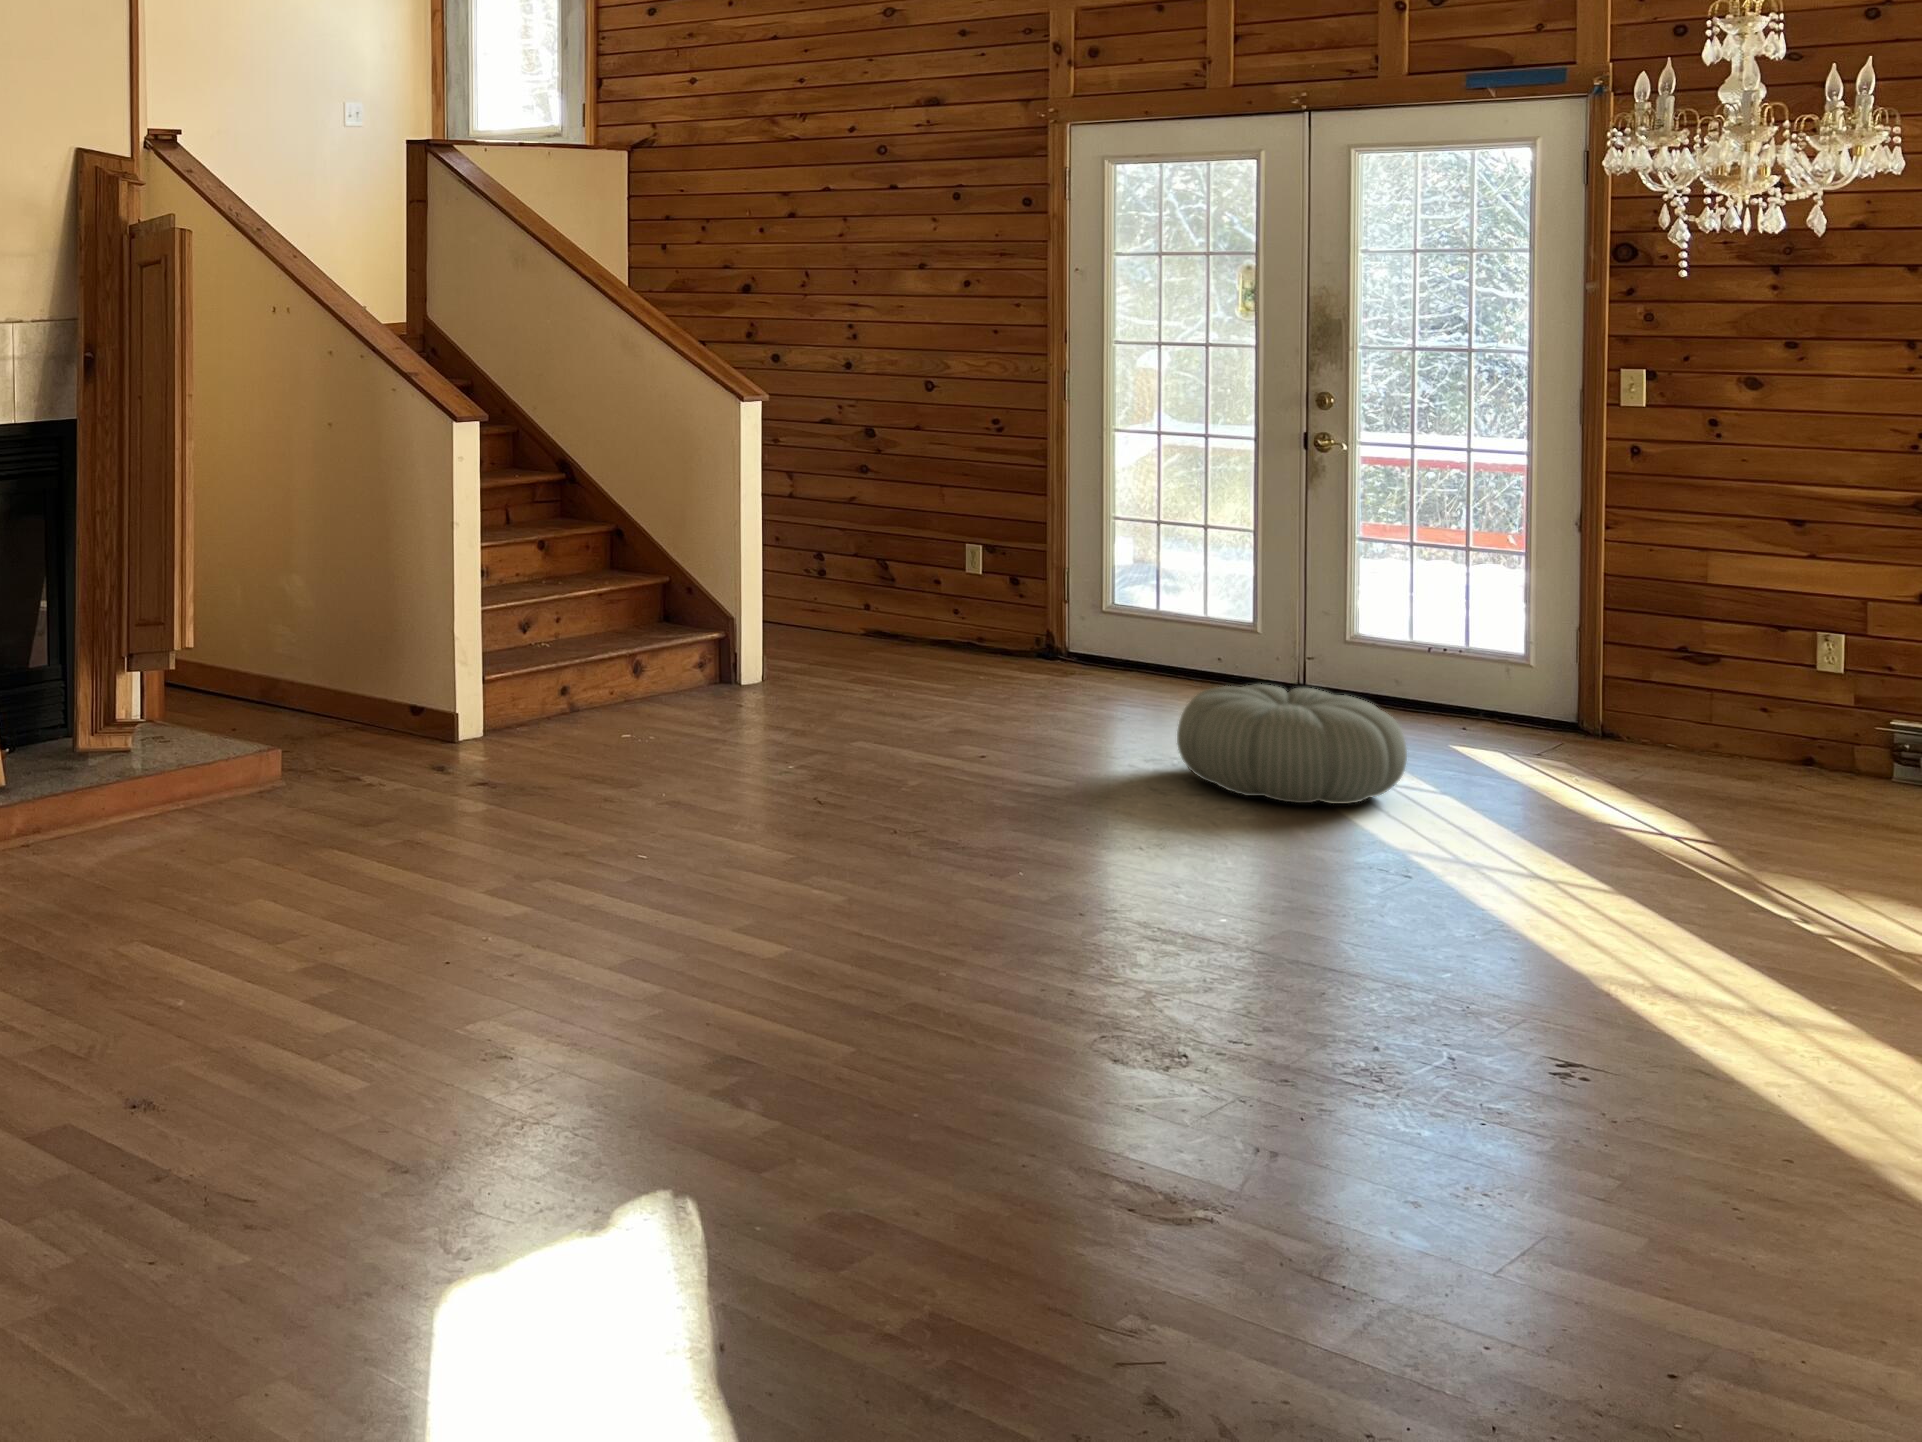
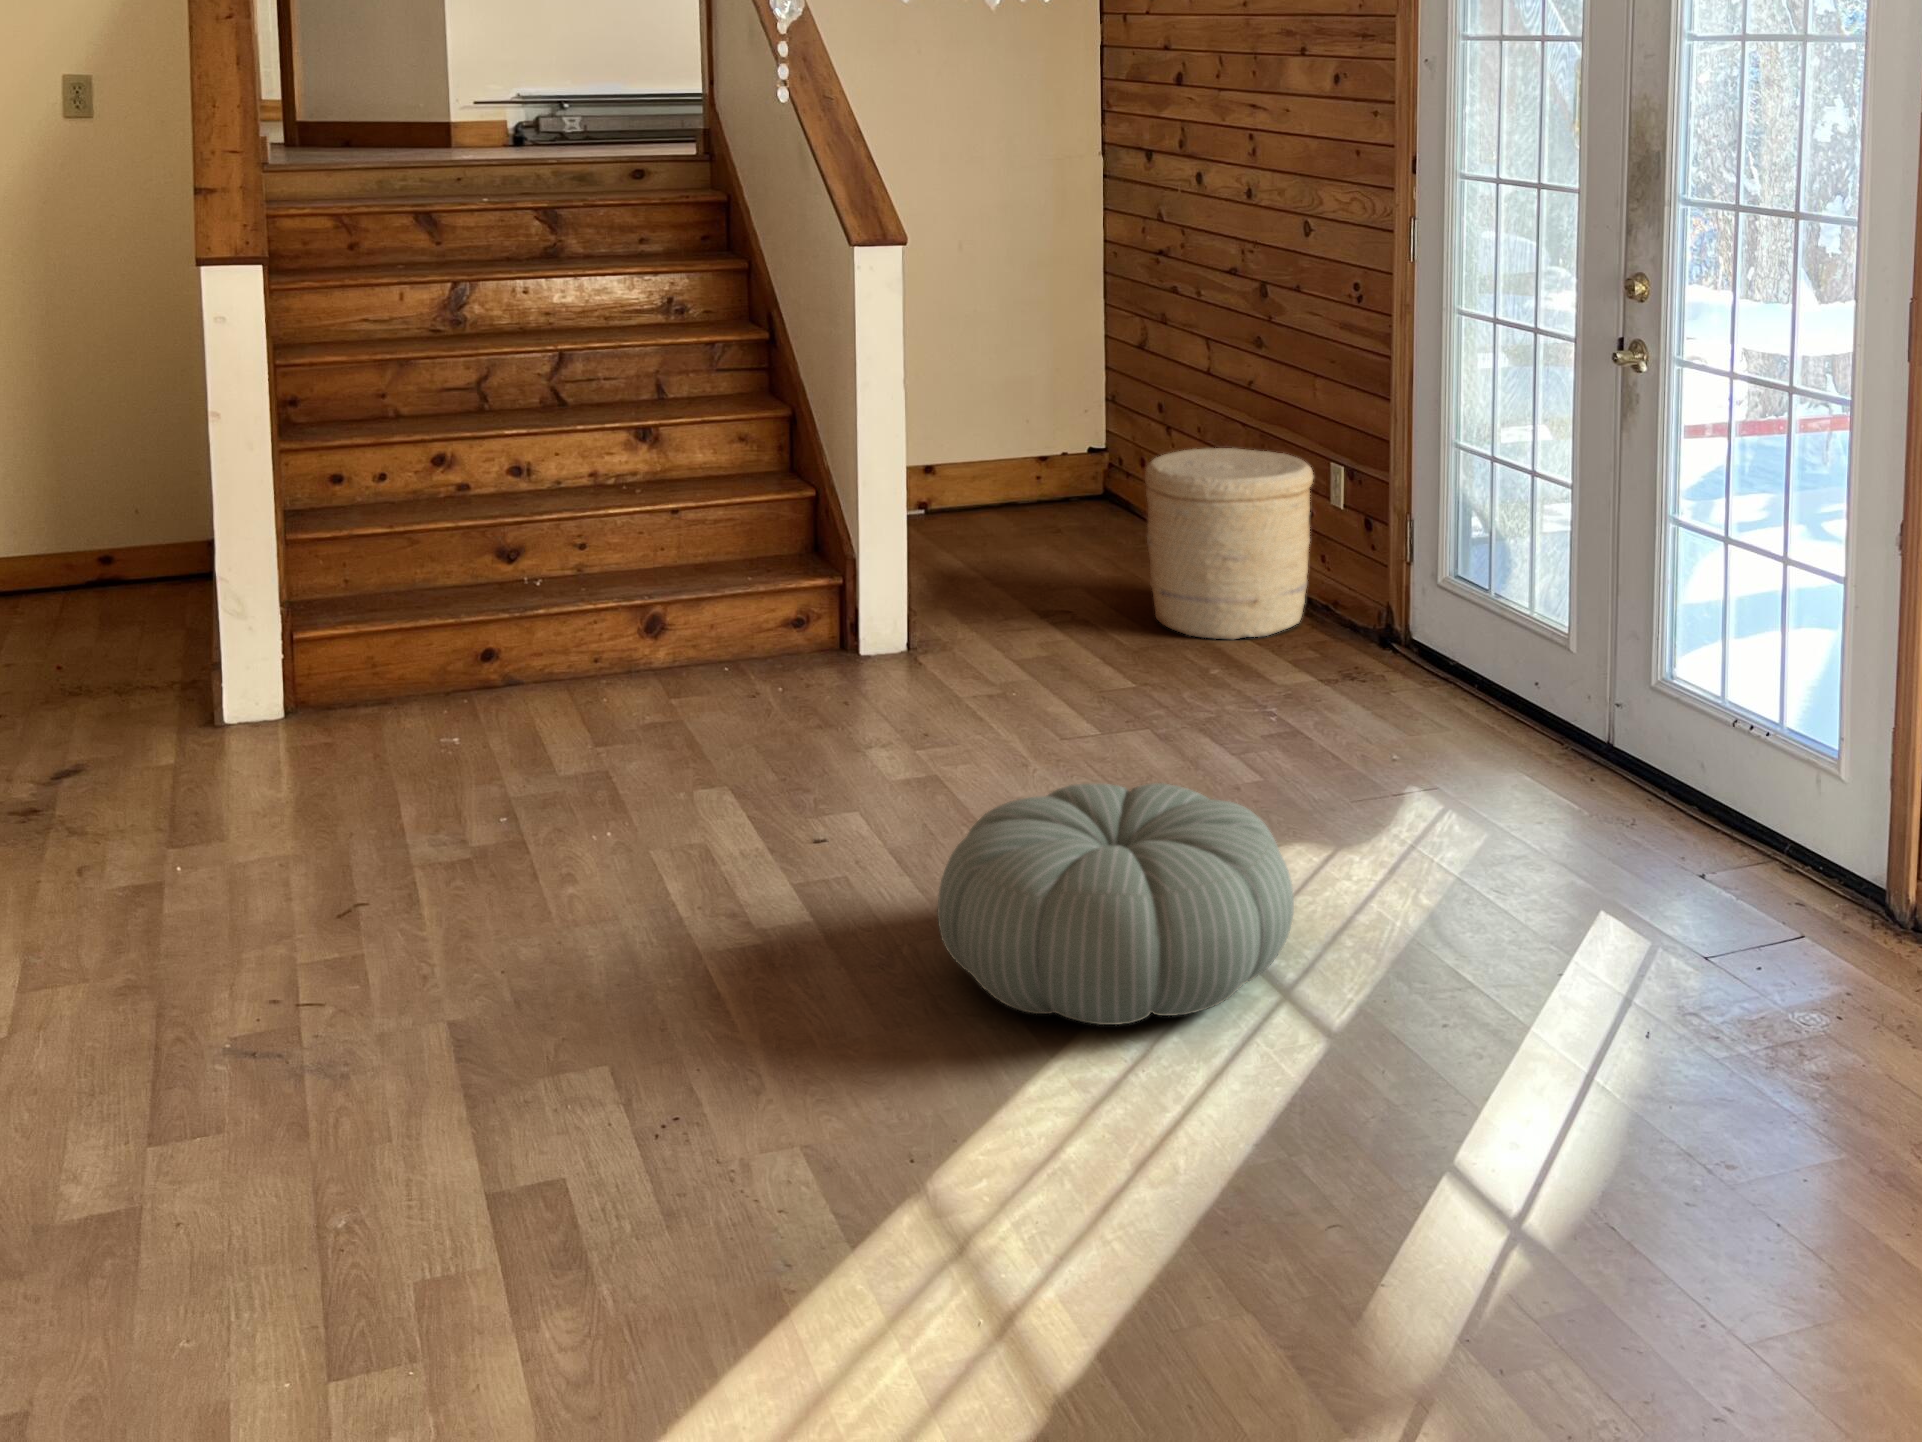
woven basket: none [847,536,965,661] -> present [1145,448,1313,639]

